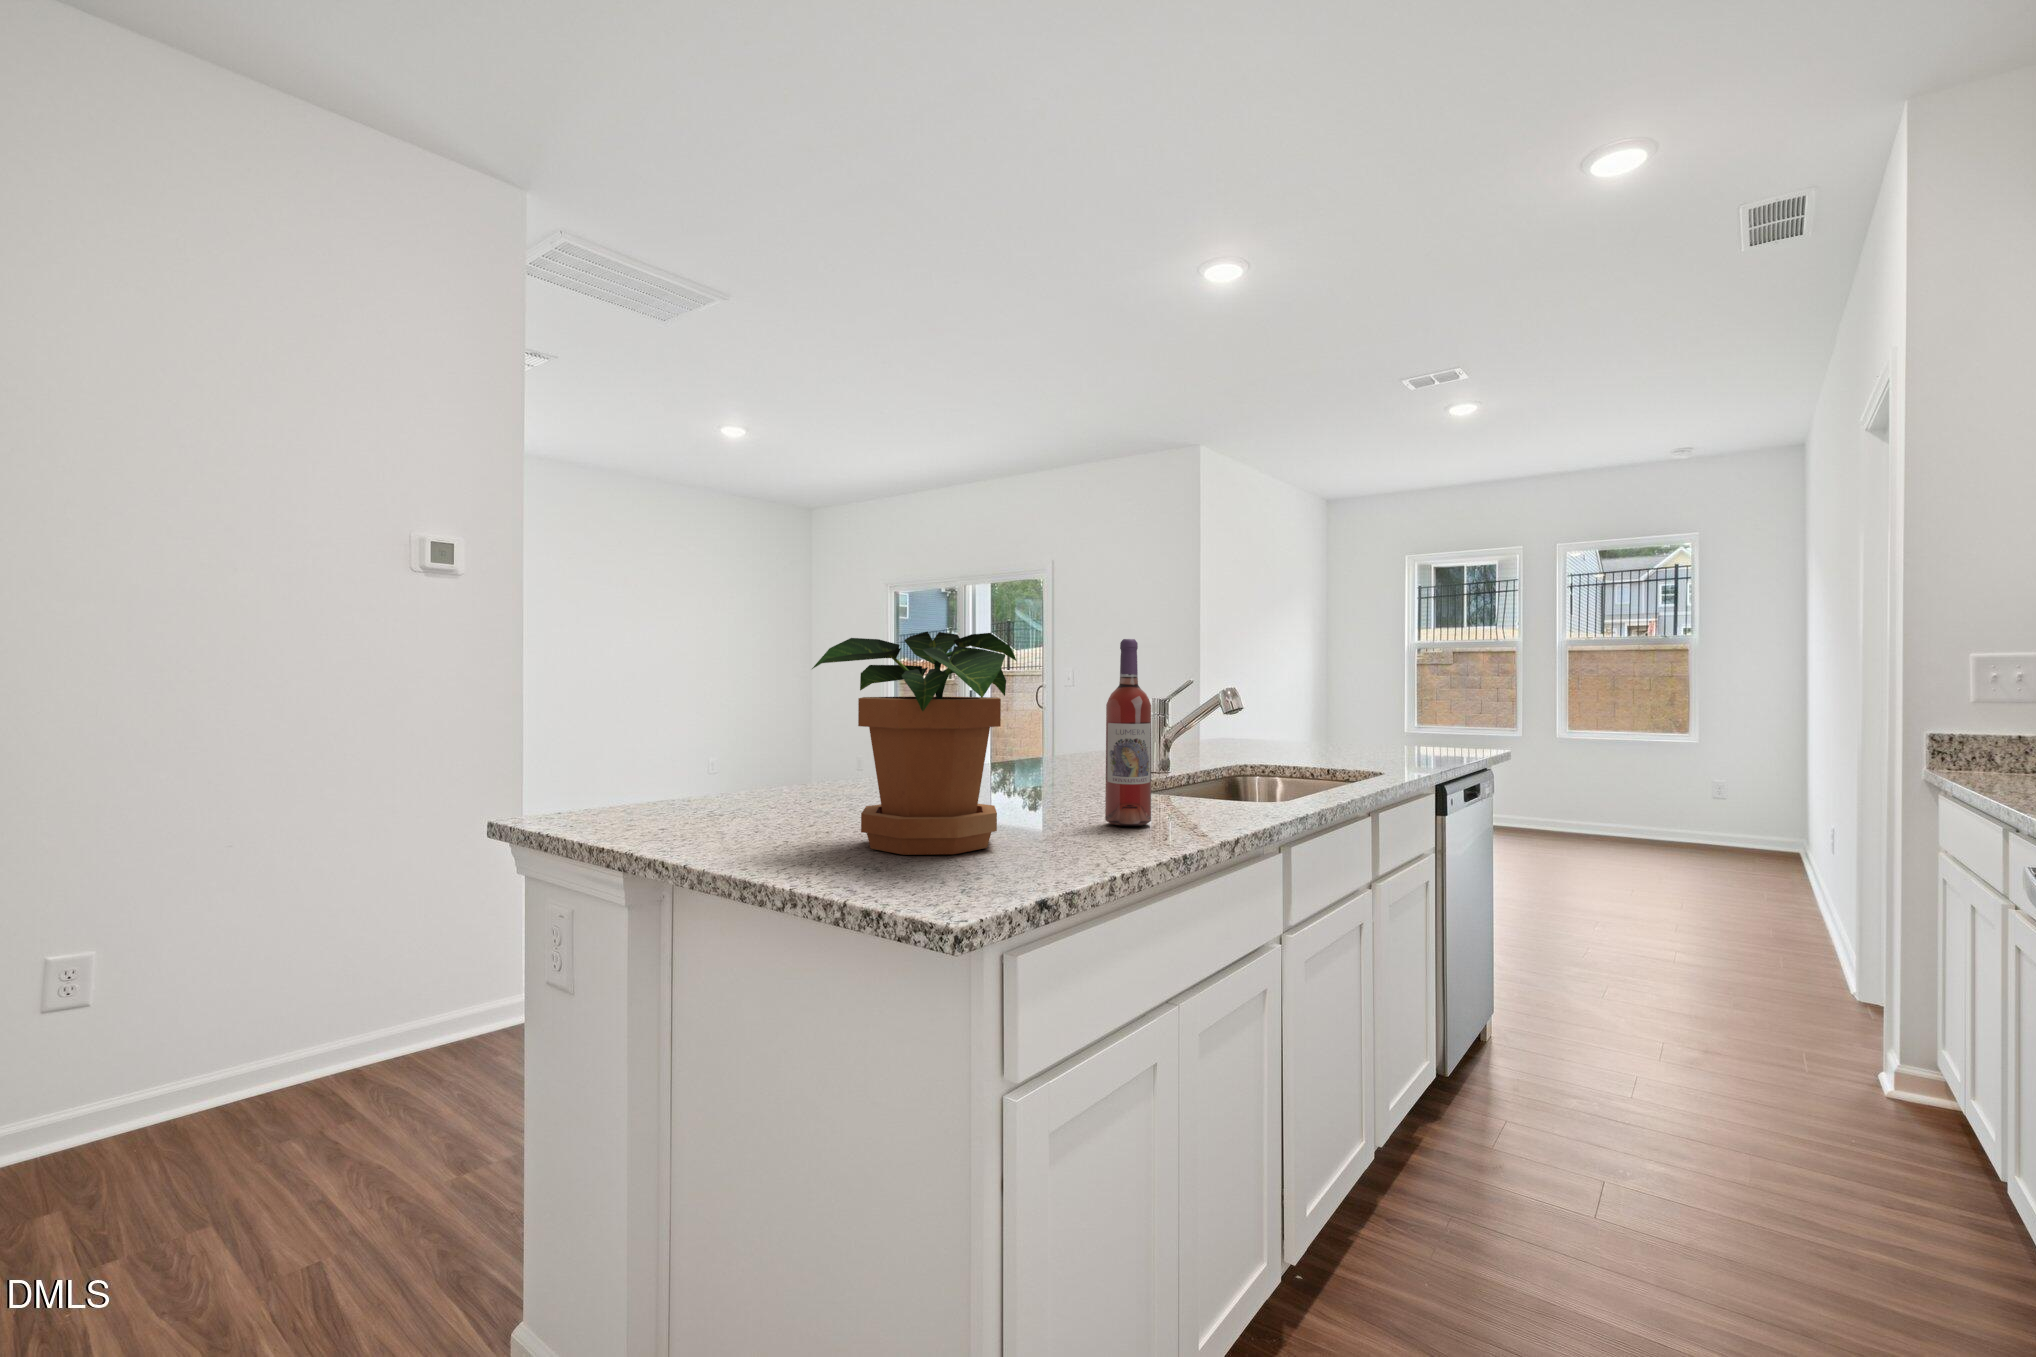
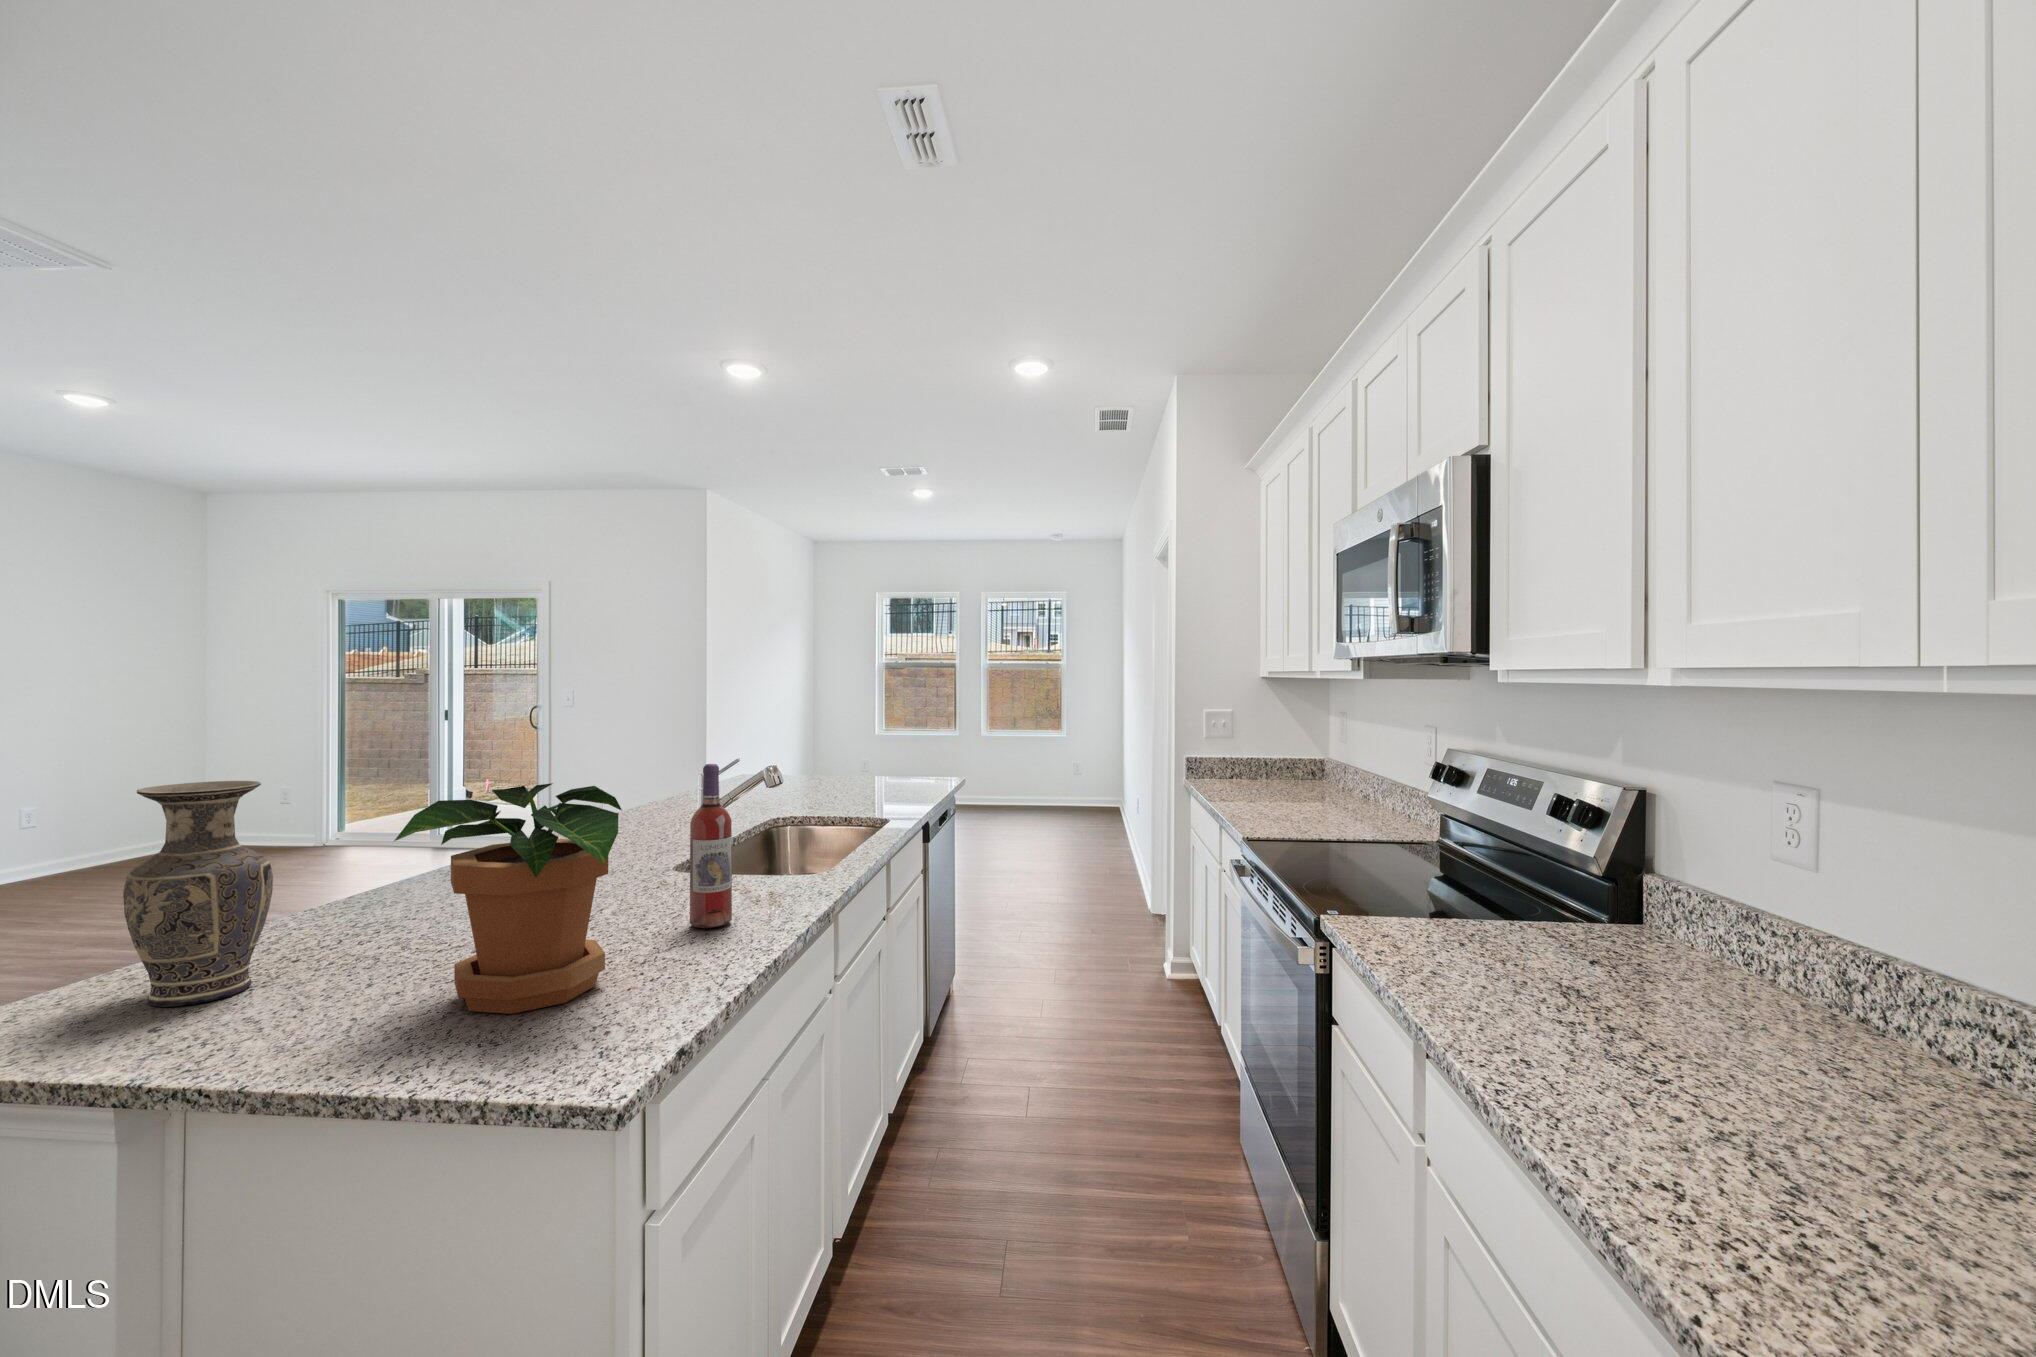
vase: none [648,632,748,821] -> present [123,781,273,1007]

